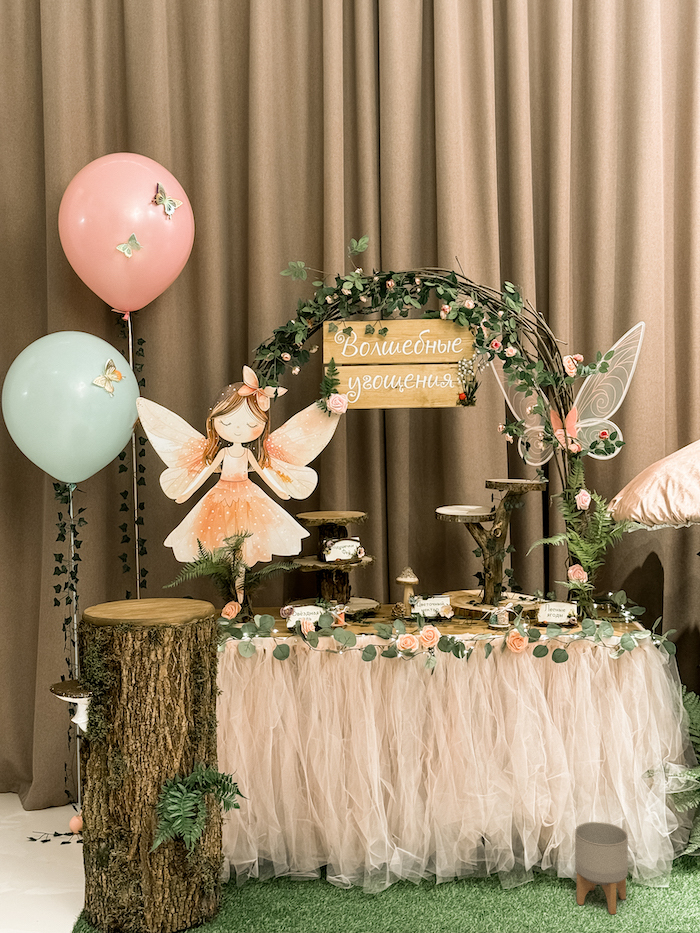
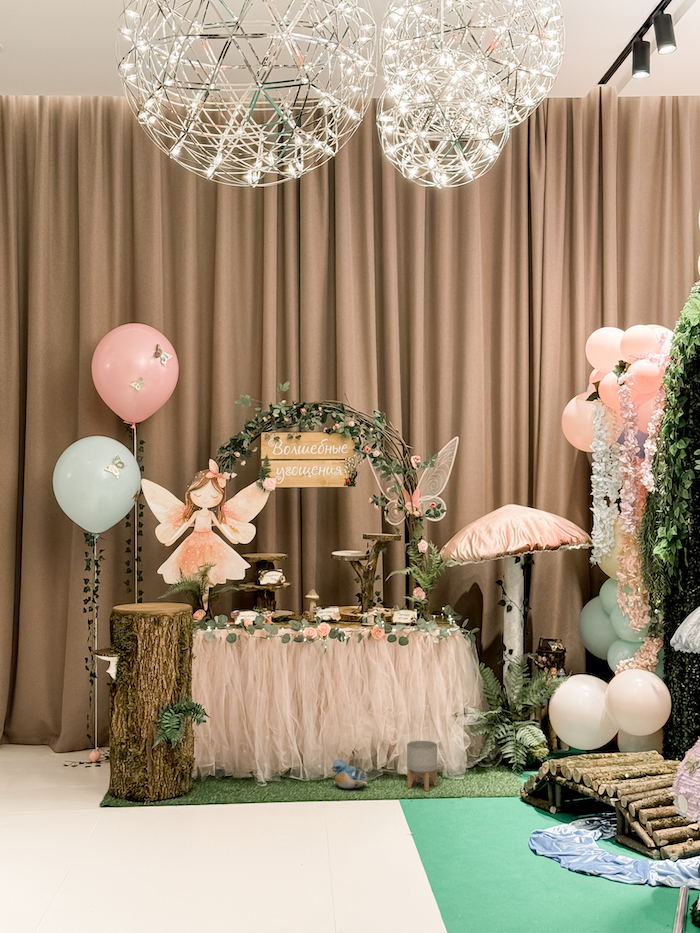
plush toy: none [449,856,517,905] -> present [331,759,372,788]

